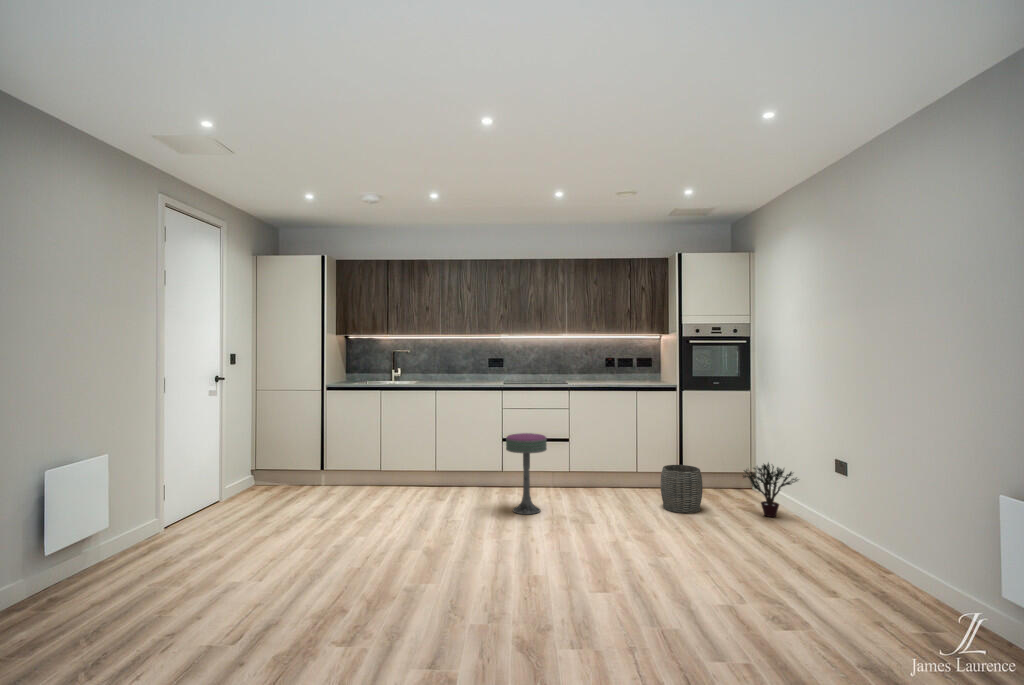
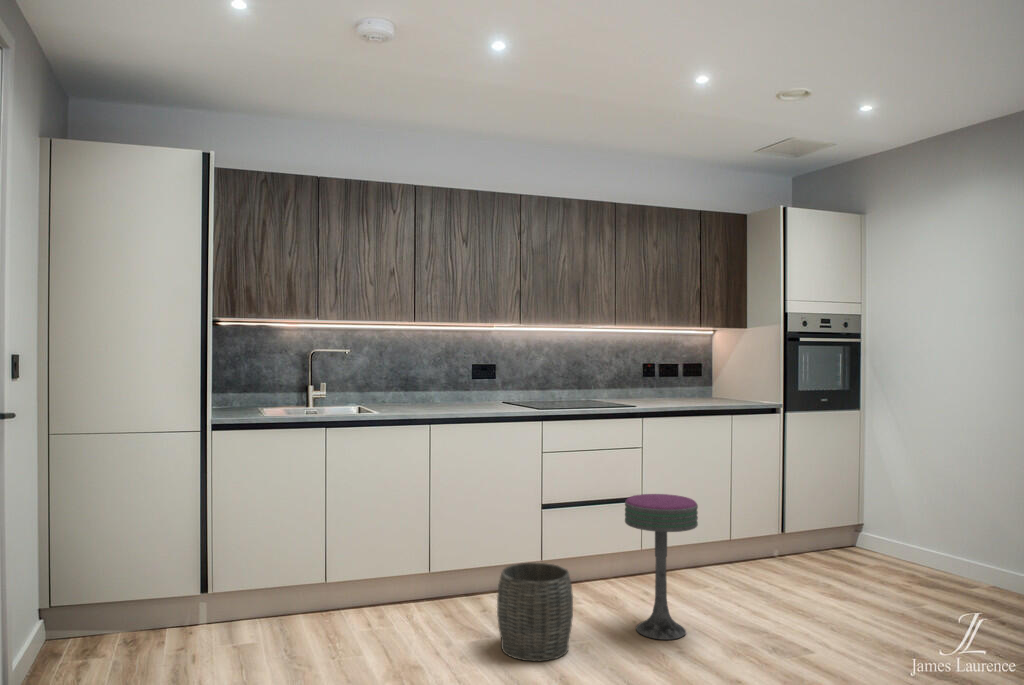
potted plant: present [743,463,798,517] -> none [911,508,996,587]
woven basket: present [661,465,702,513] -> present [497,563,573,661]

